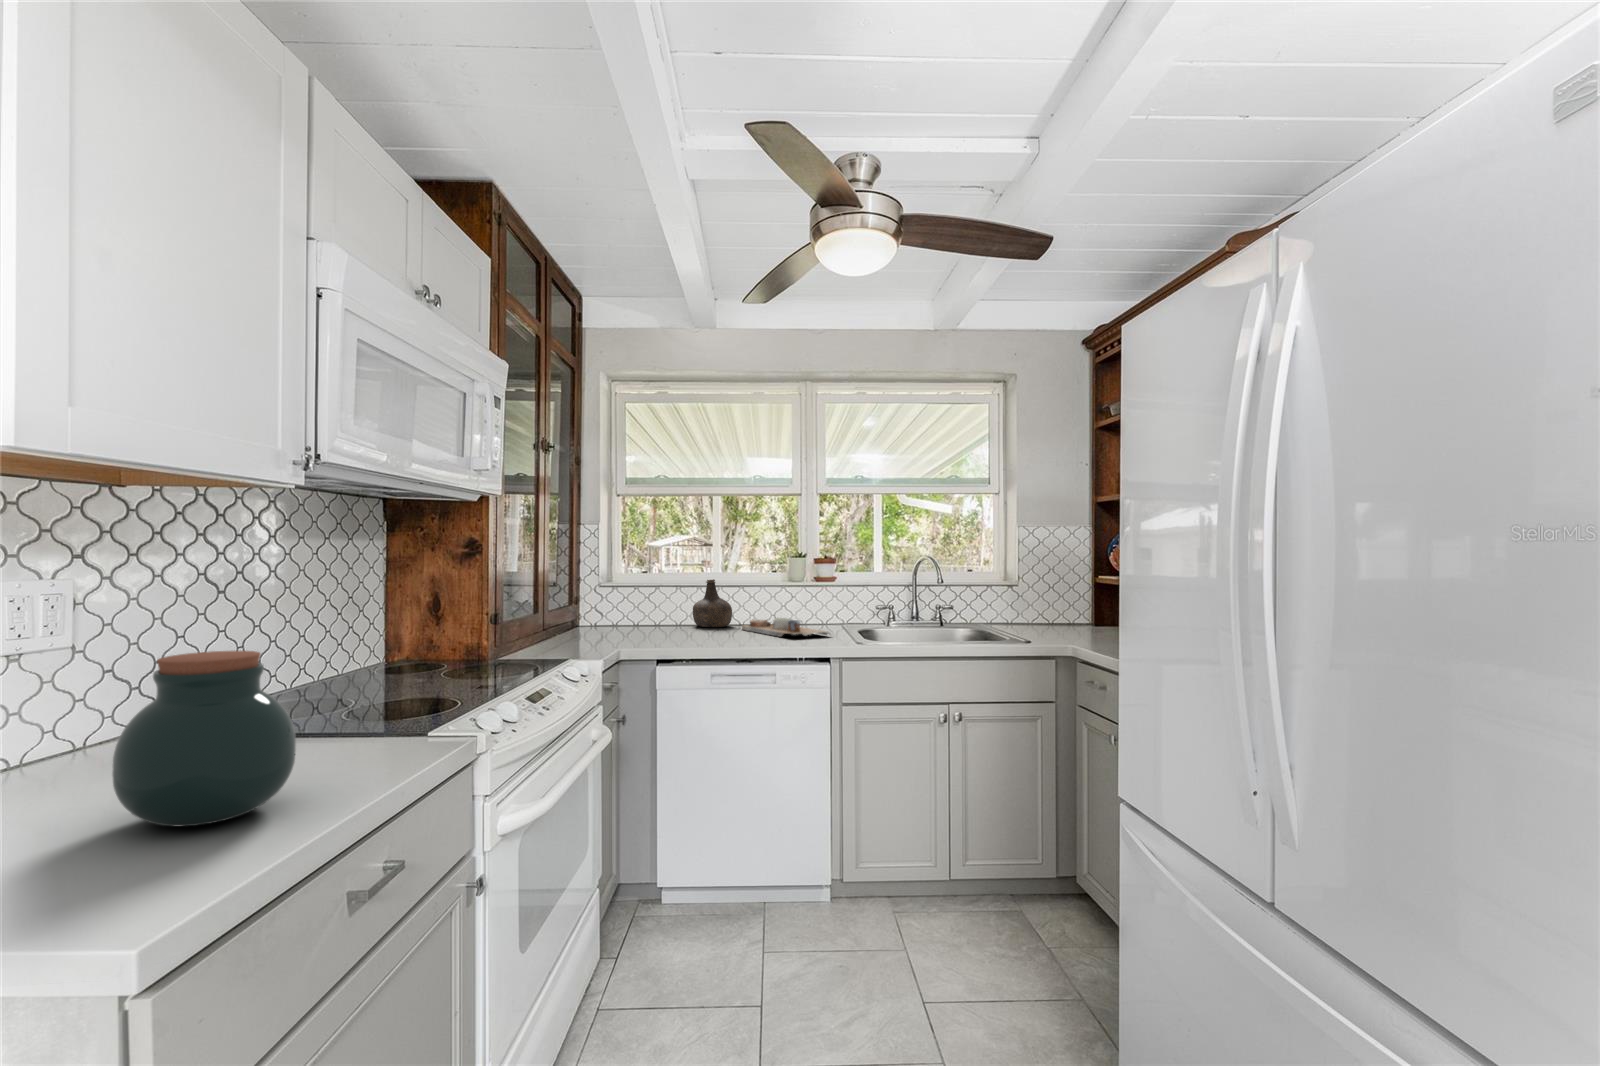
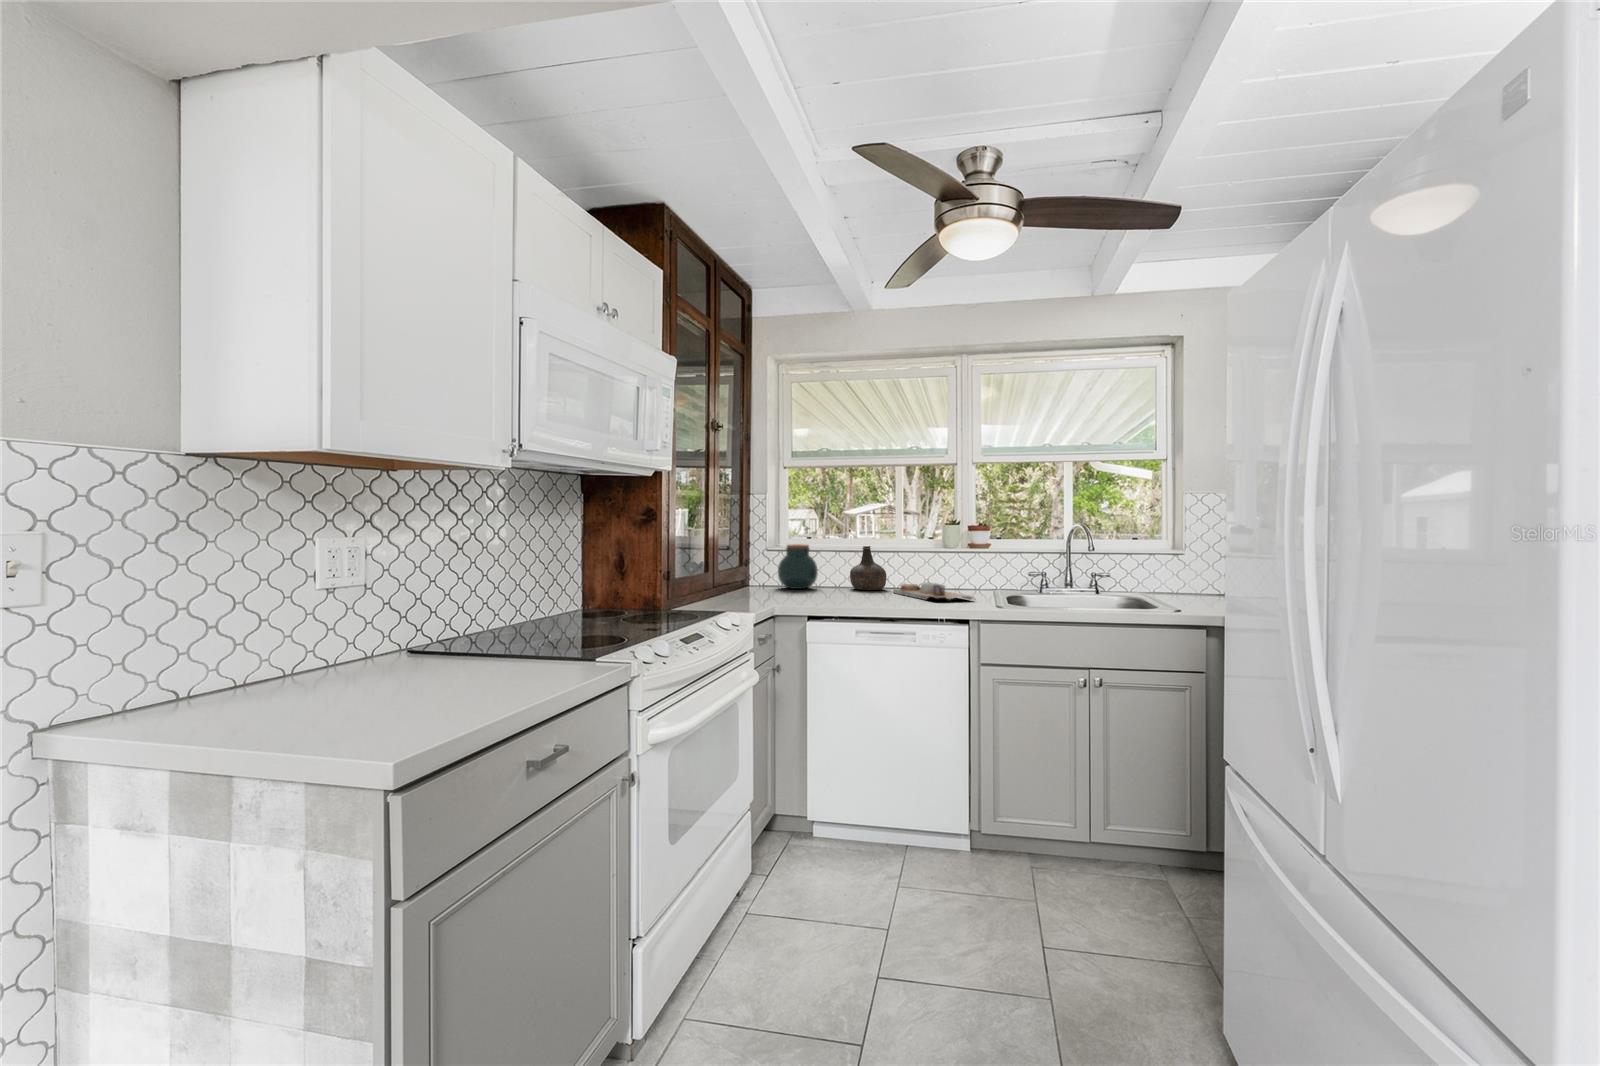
jar: present [112,651,296,826] -> present [778,544,818,589]

